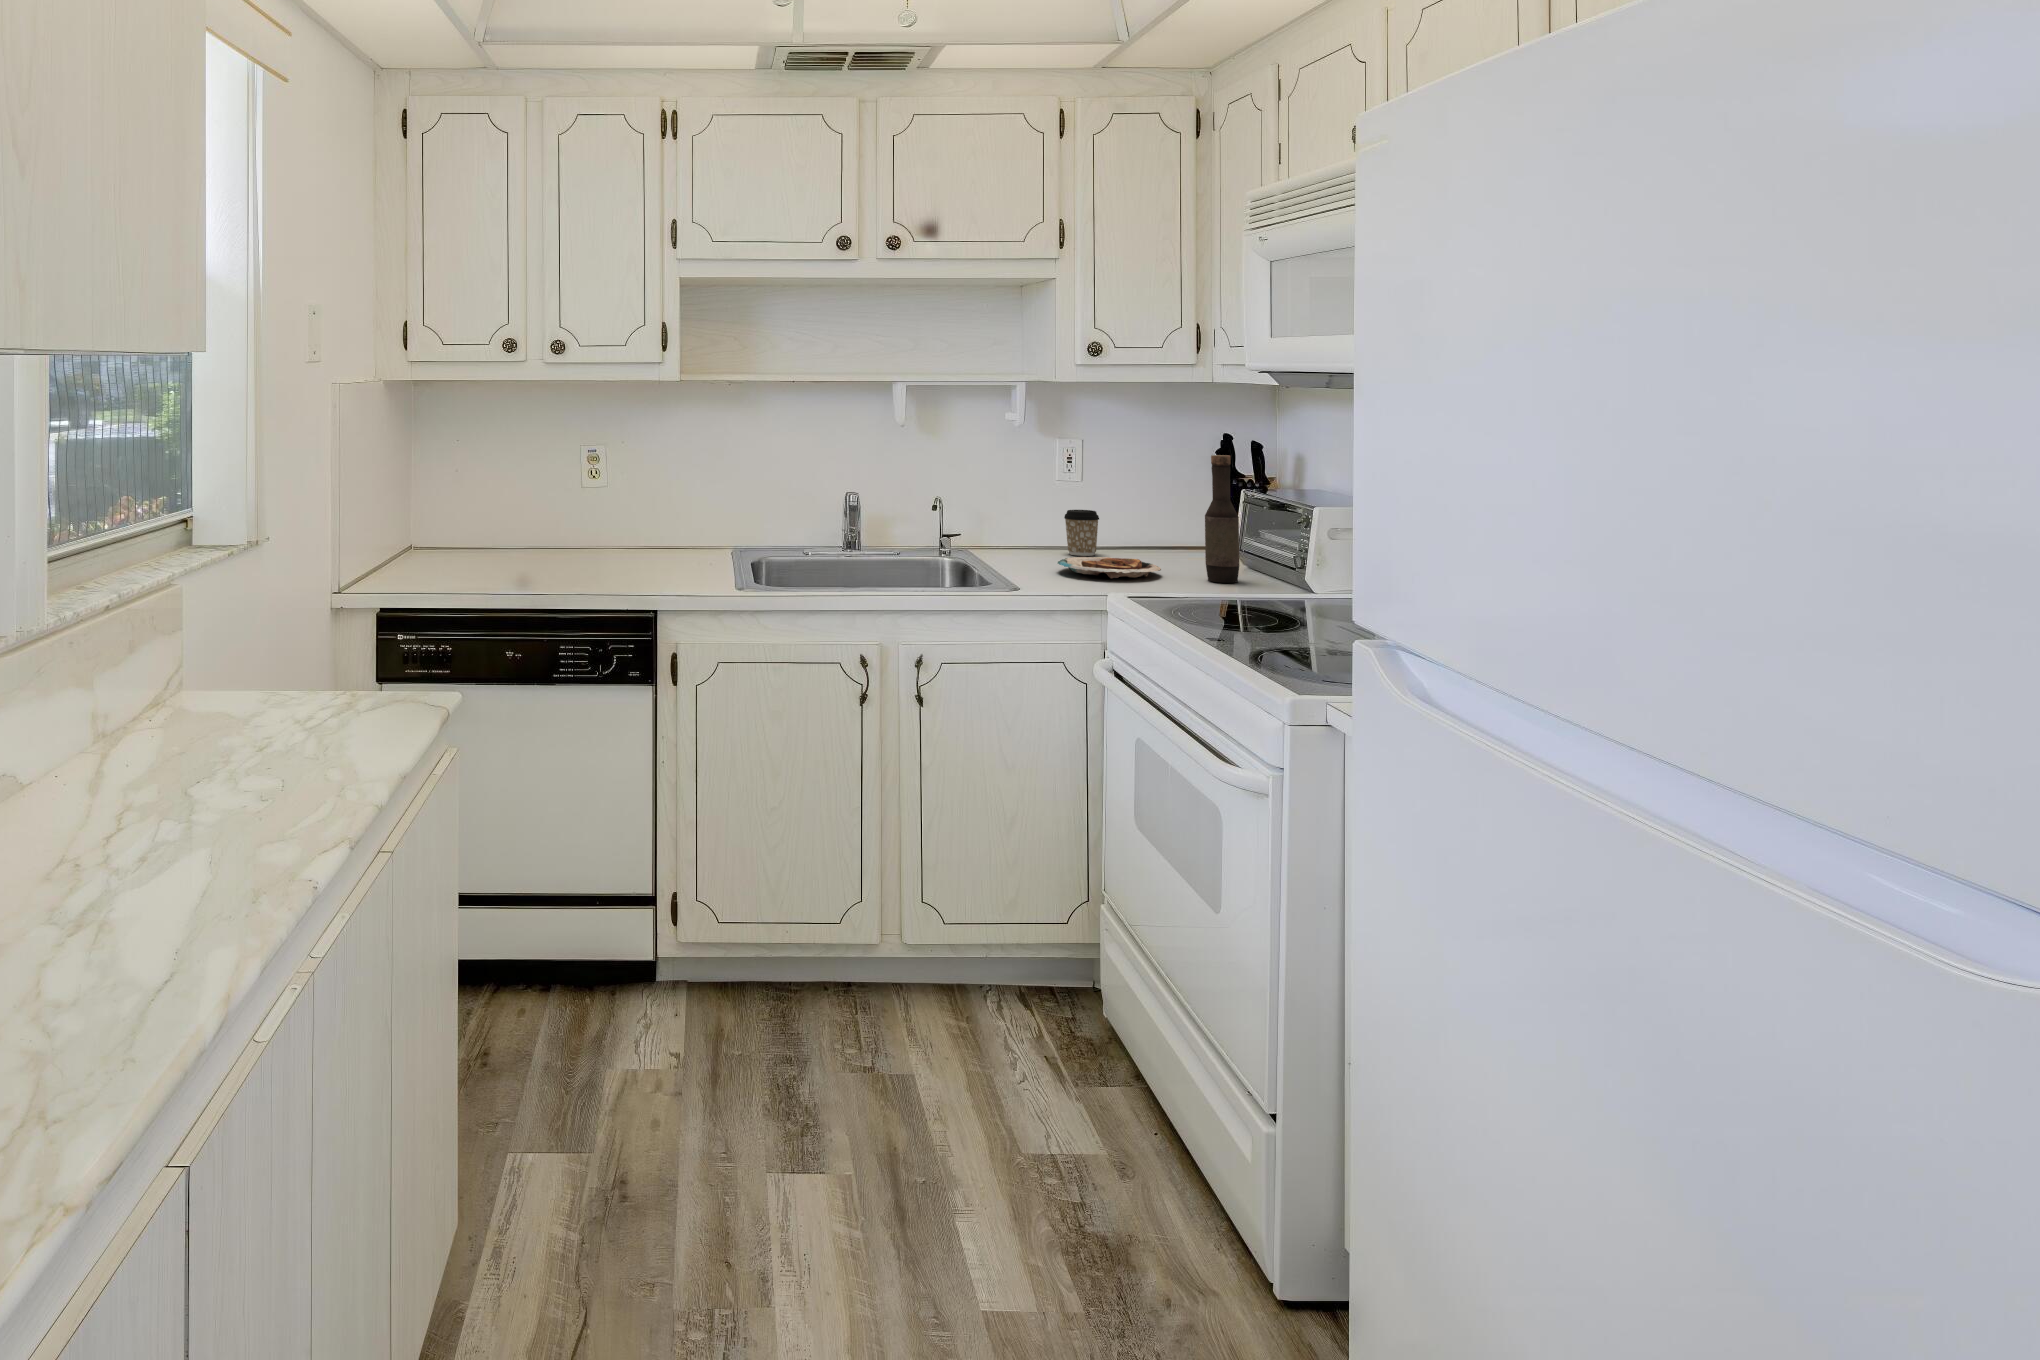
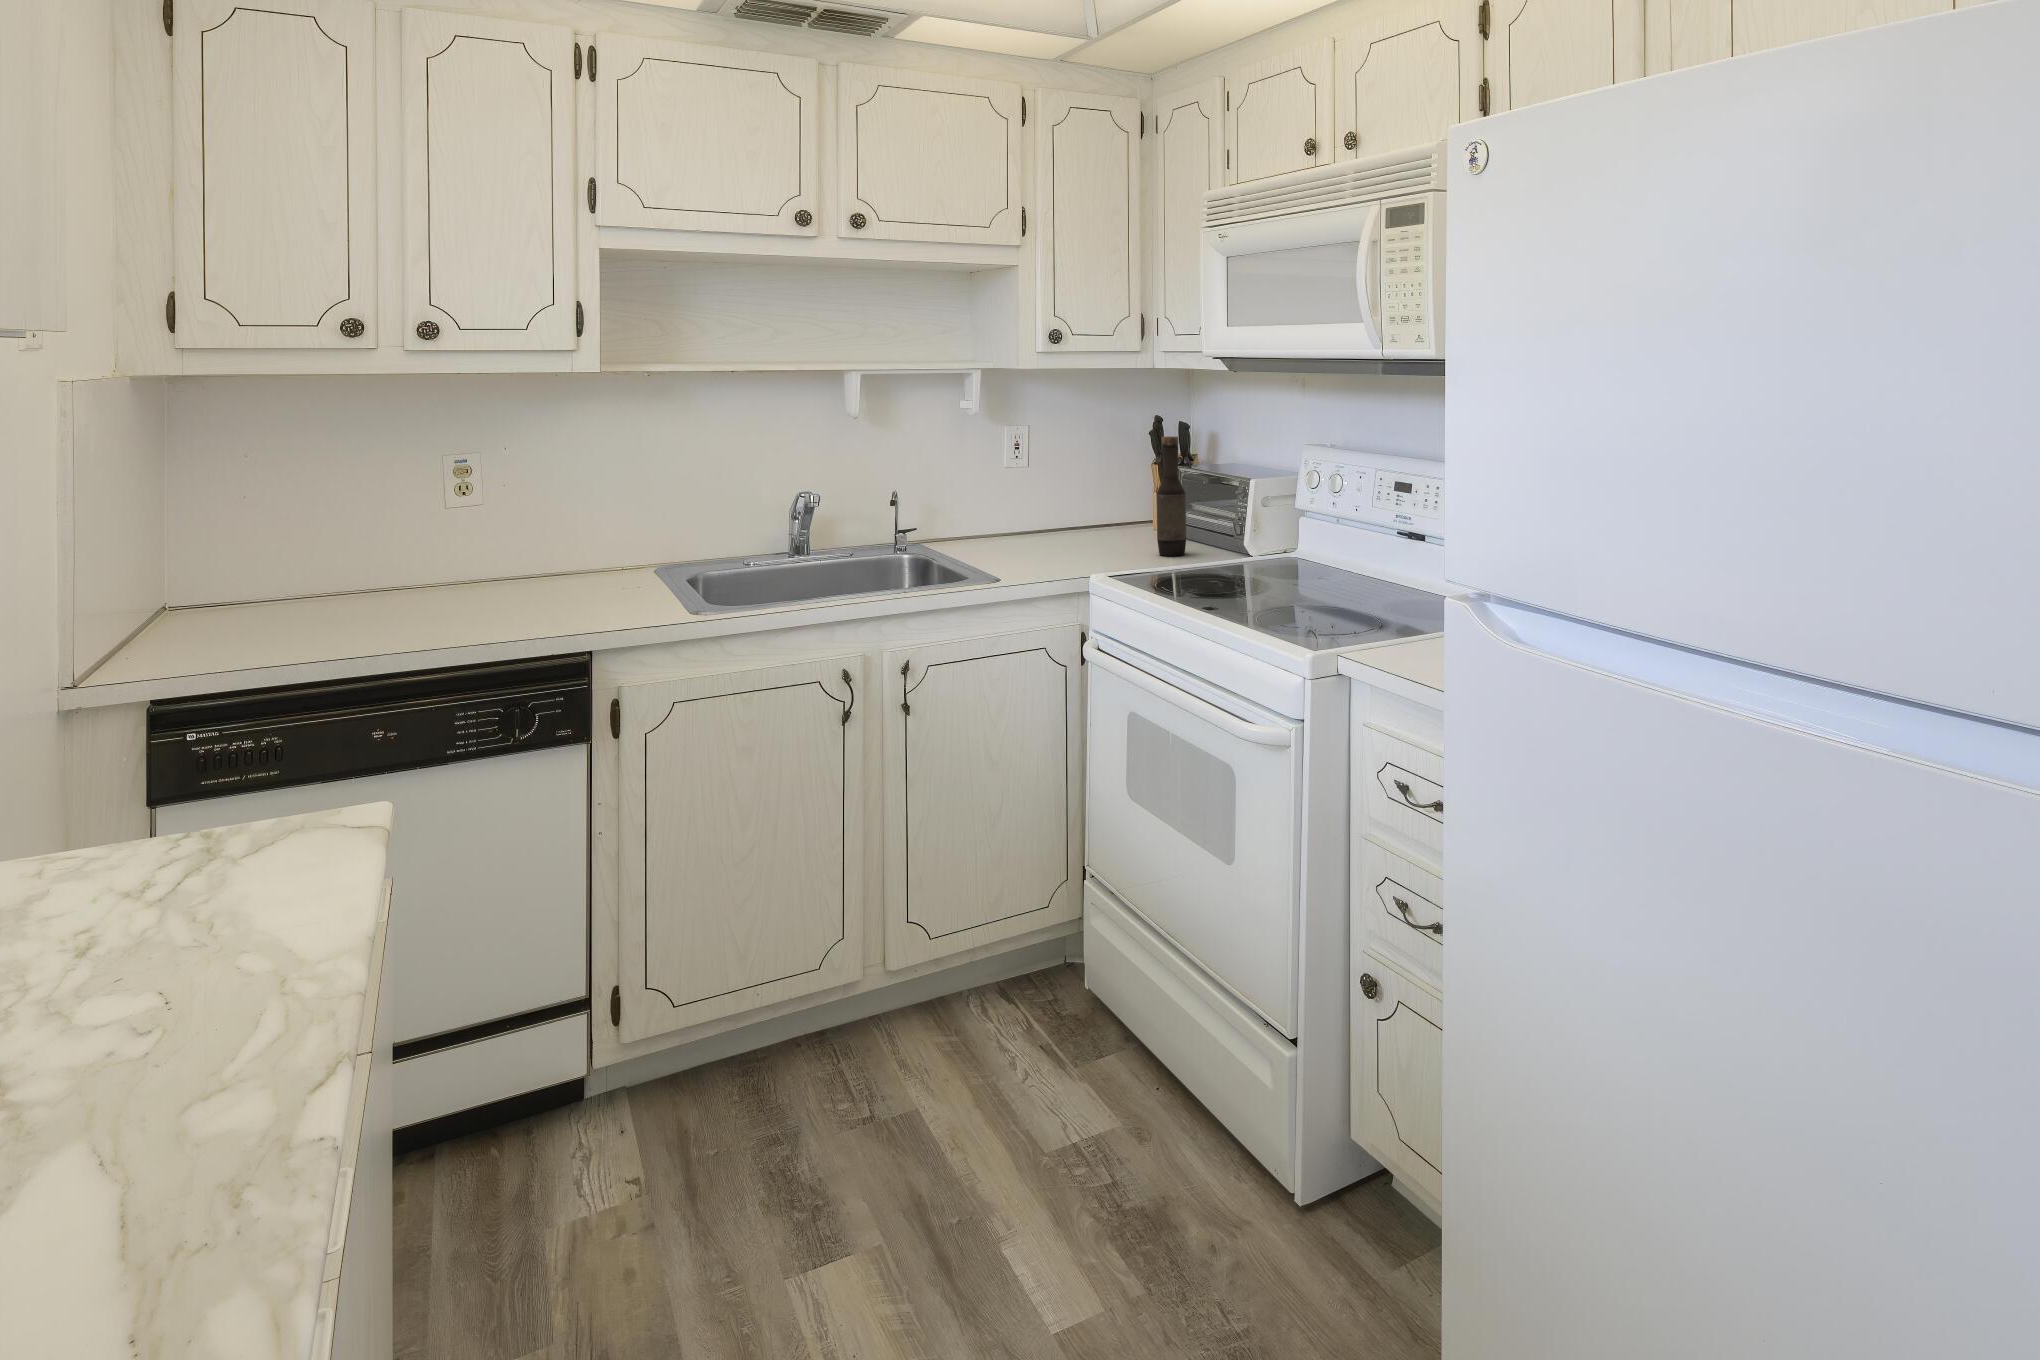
coffee cup: present [1064,510,1099,556] -> none [1015,496,1048,542]
plate: present [1058,557,1161,578] -> none [1021,540,1118,561]

